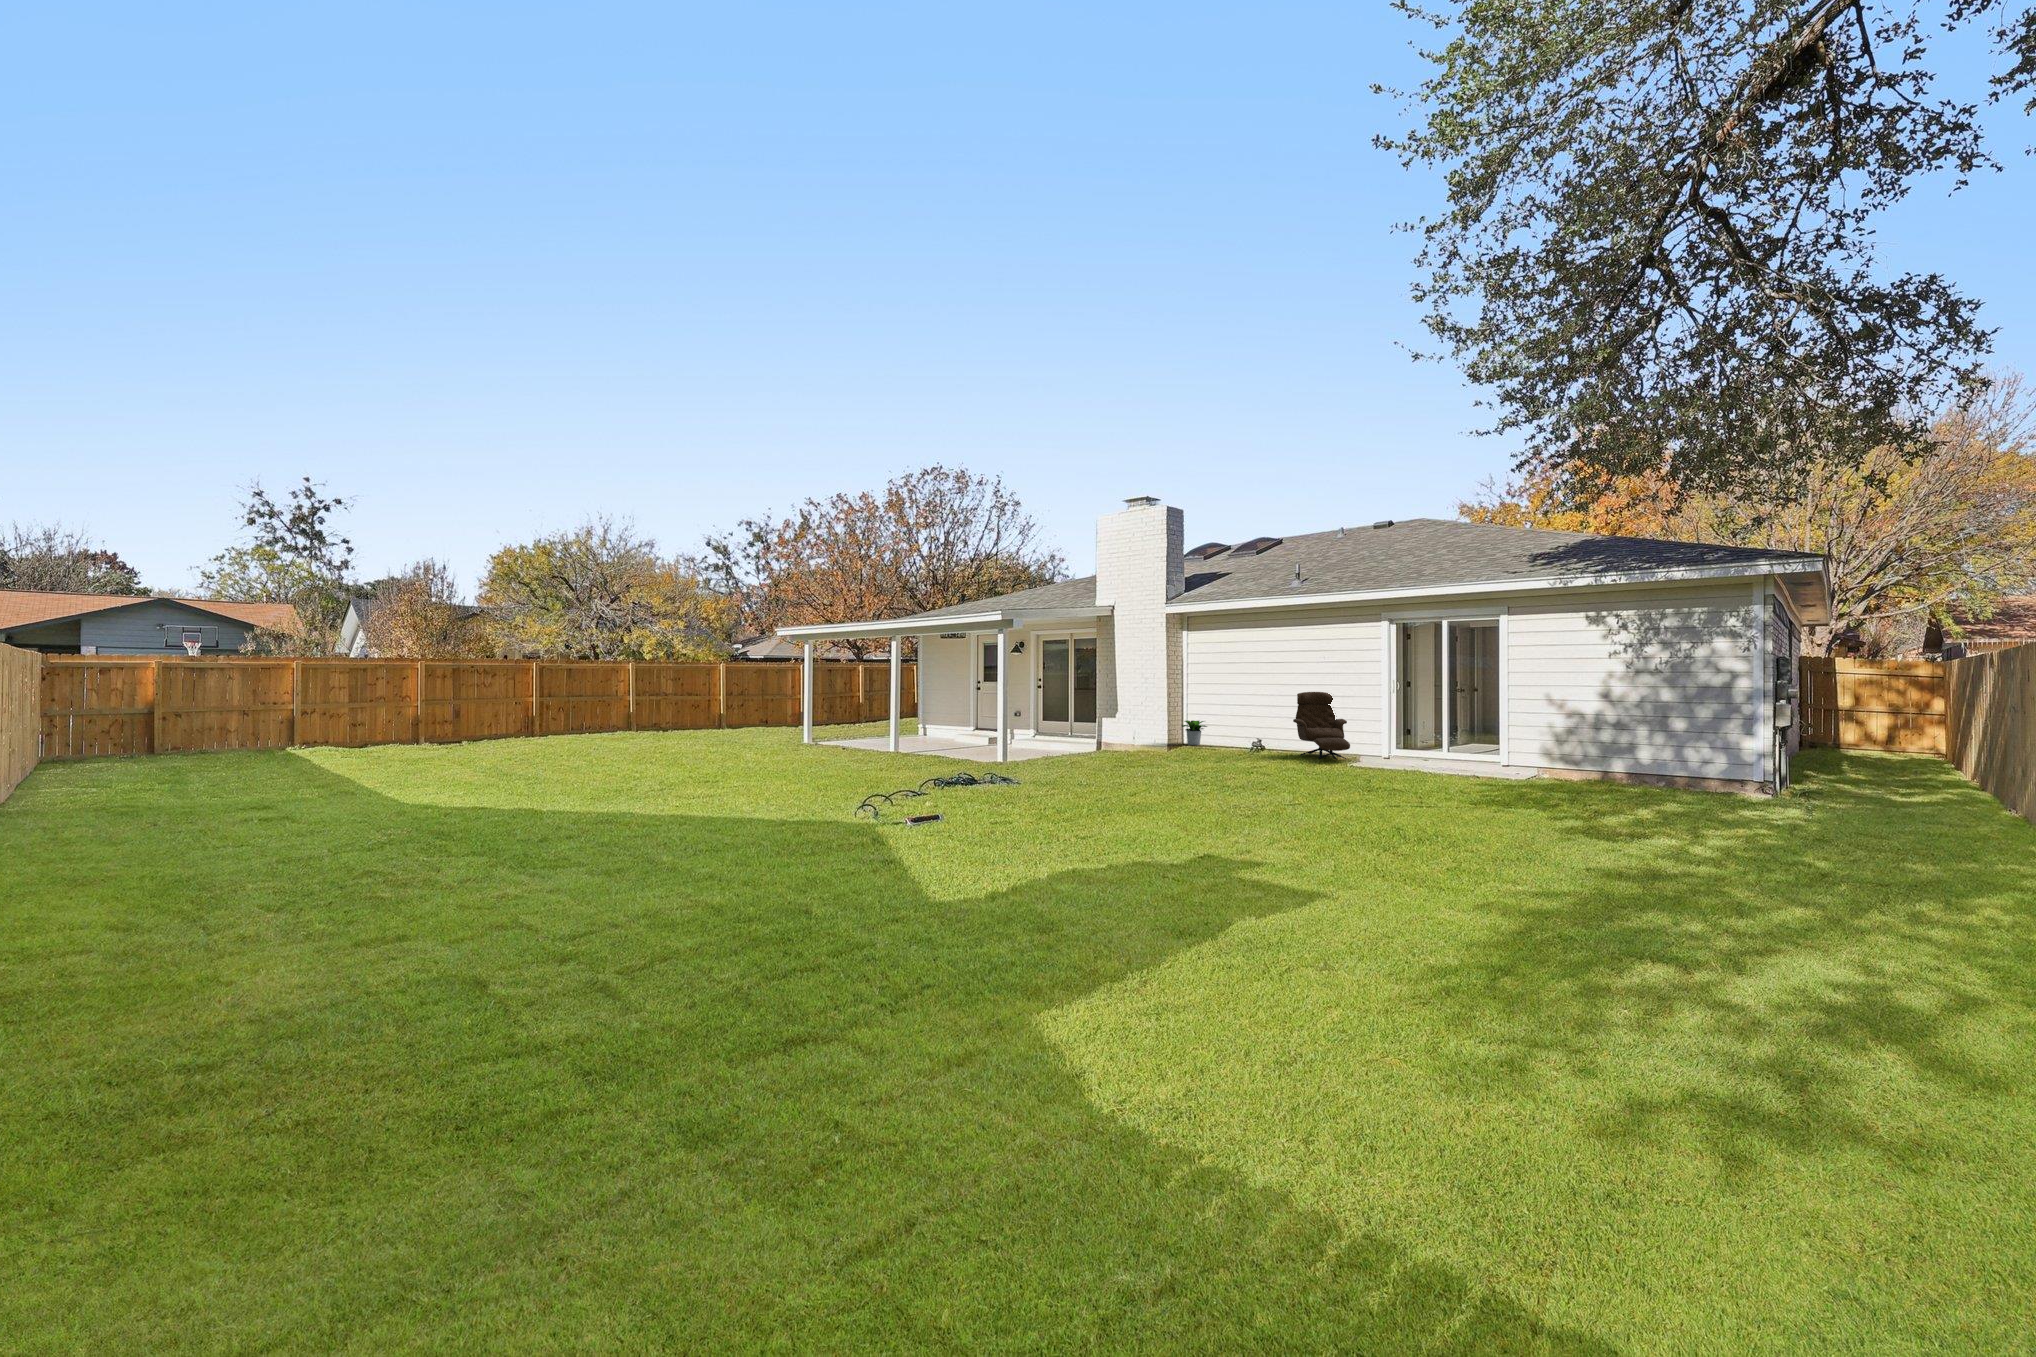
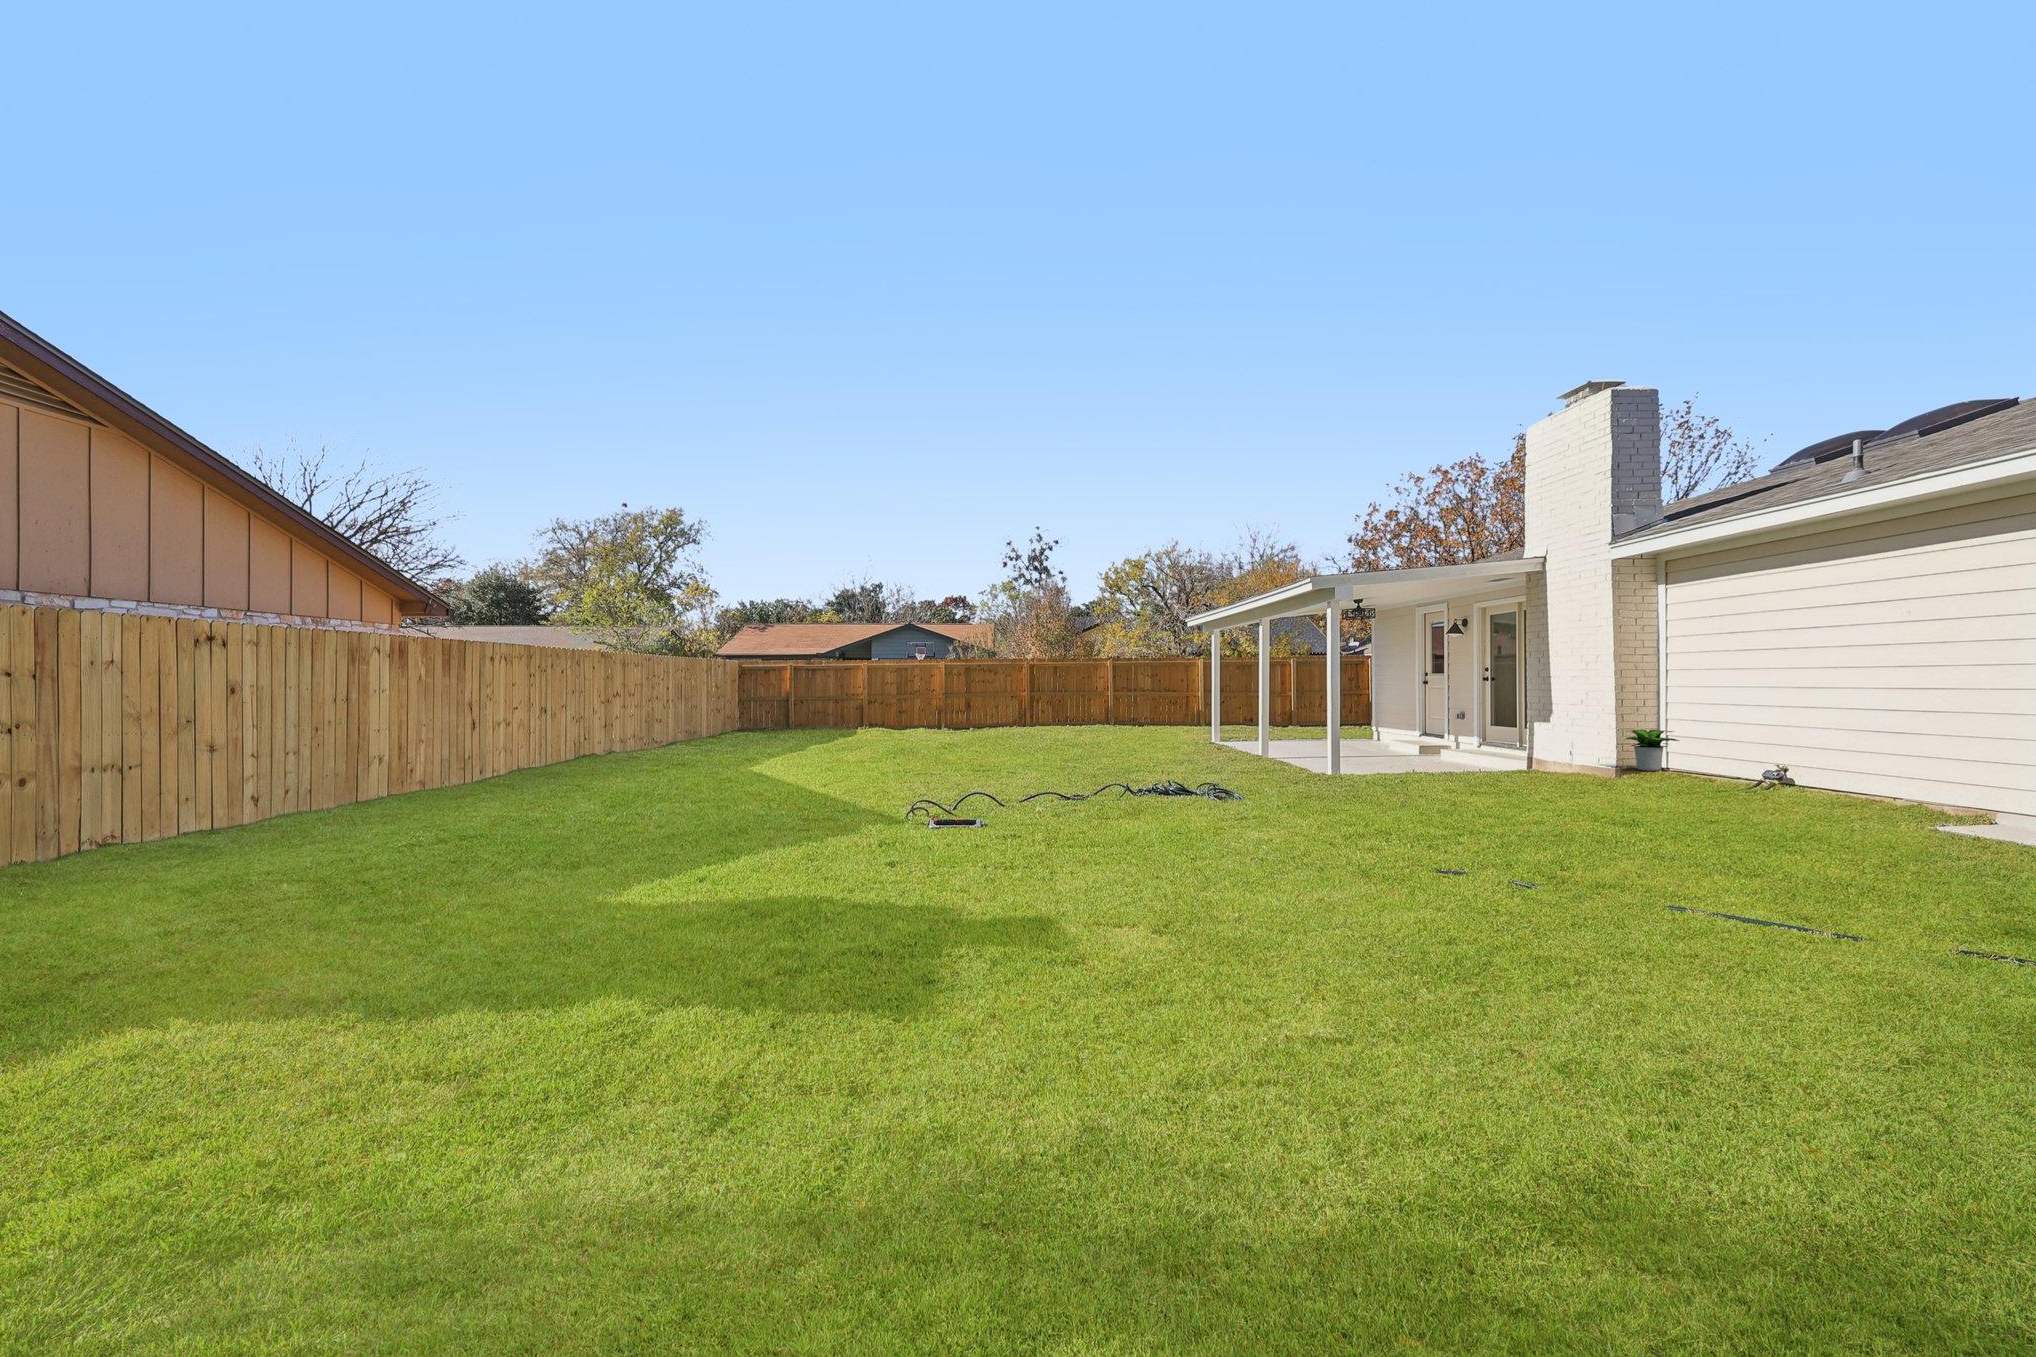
lounge chair: present [1293,692,1350,760] -> none [1783,680,1922,818]

